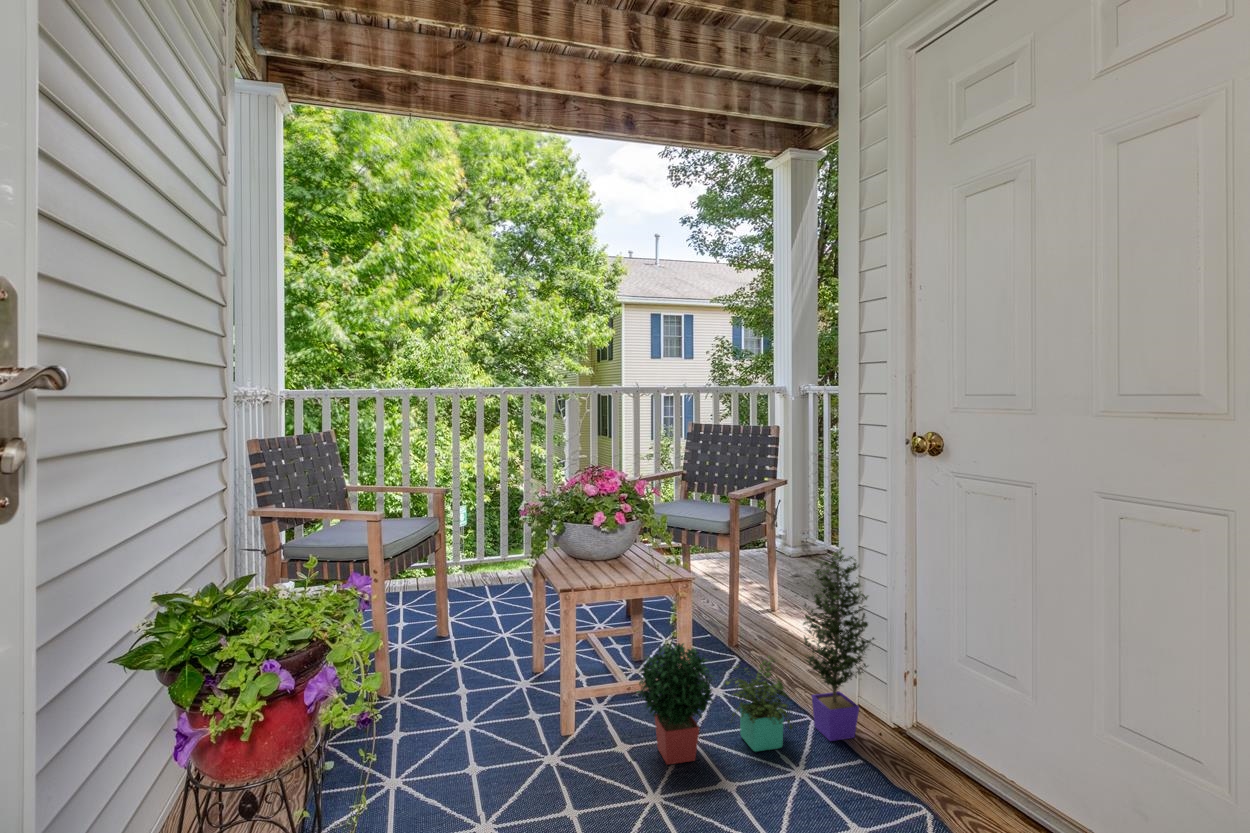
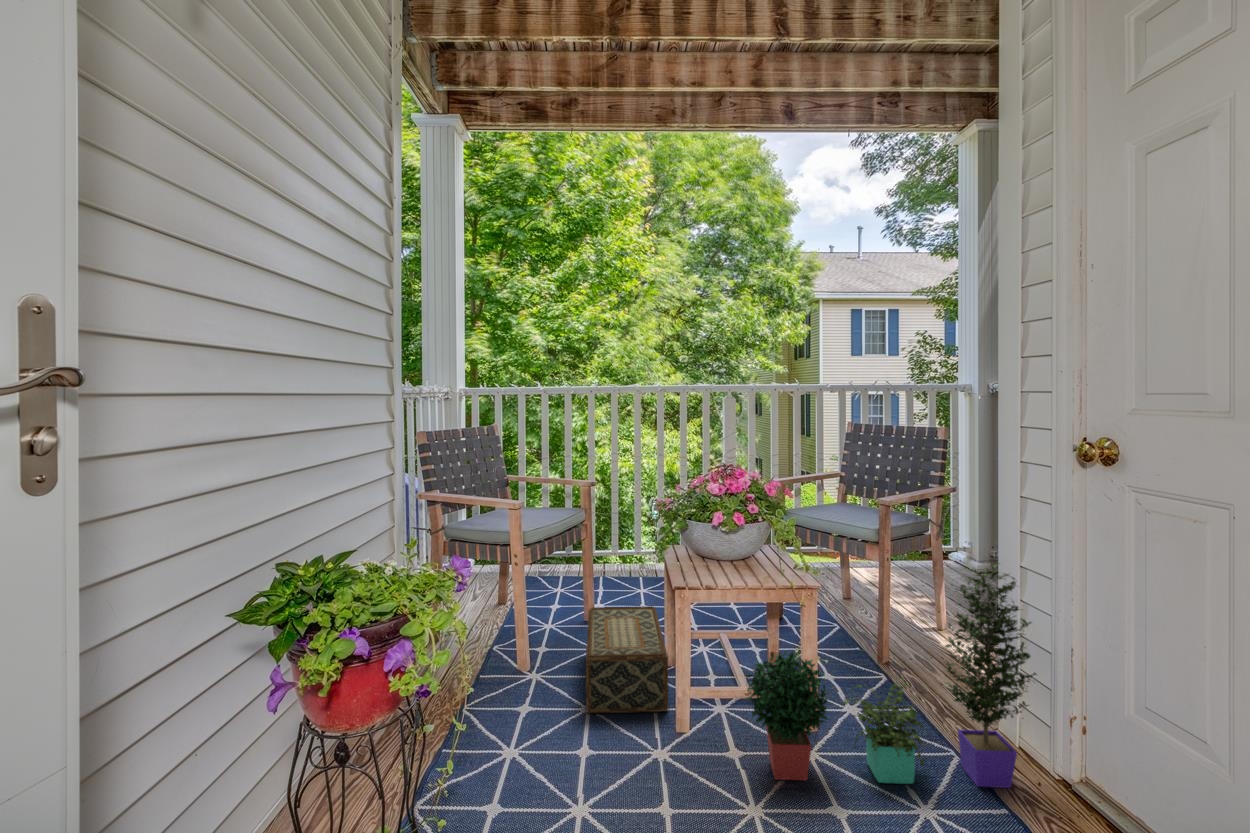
woven basket: none [450,614,550,731] -> present [586,606,668,713]

